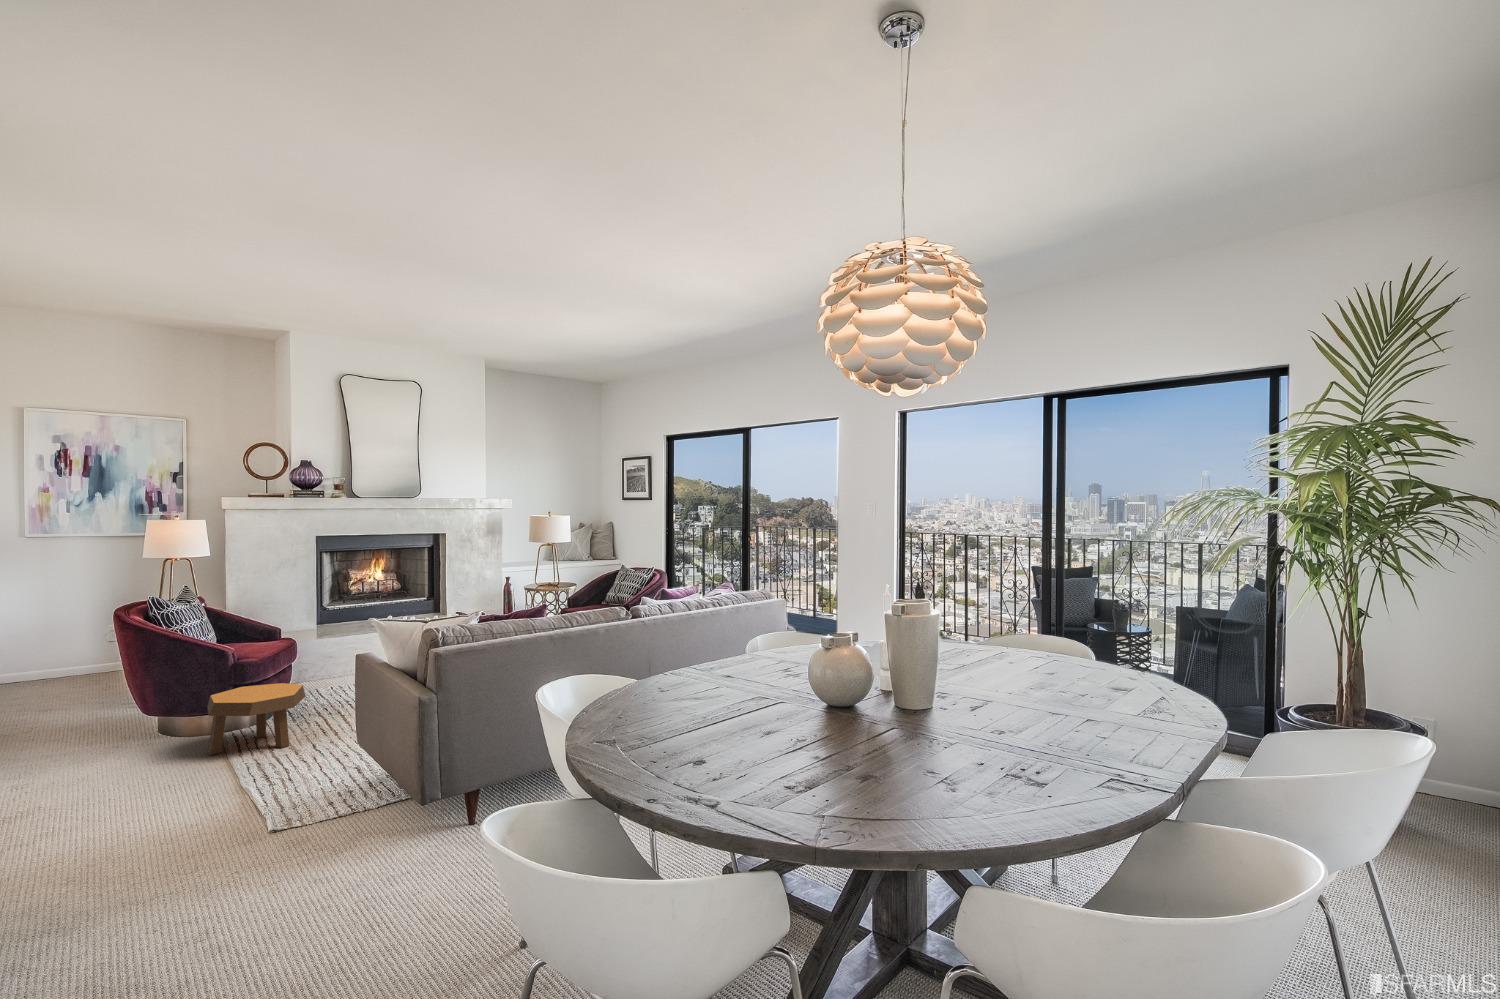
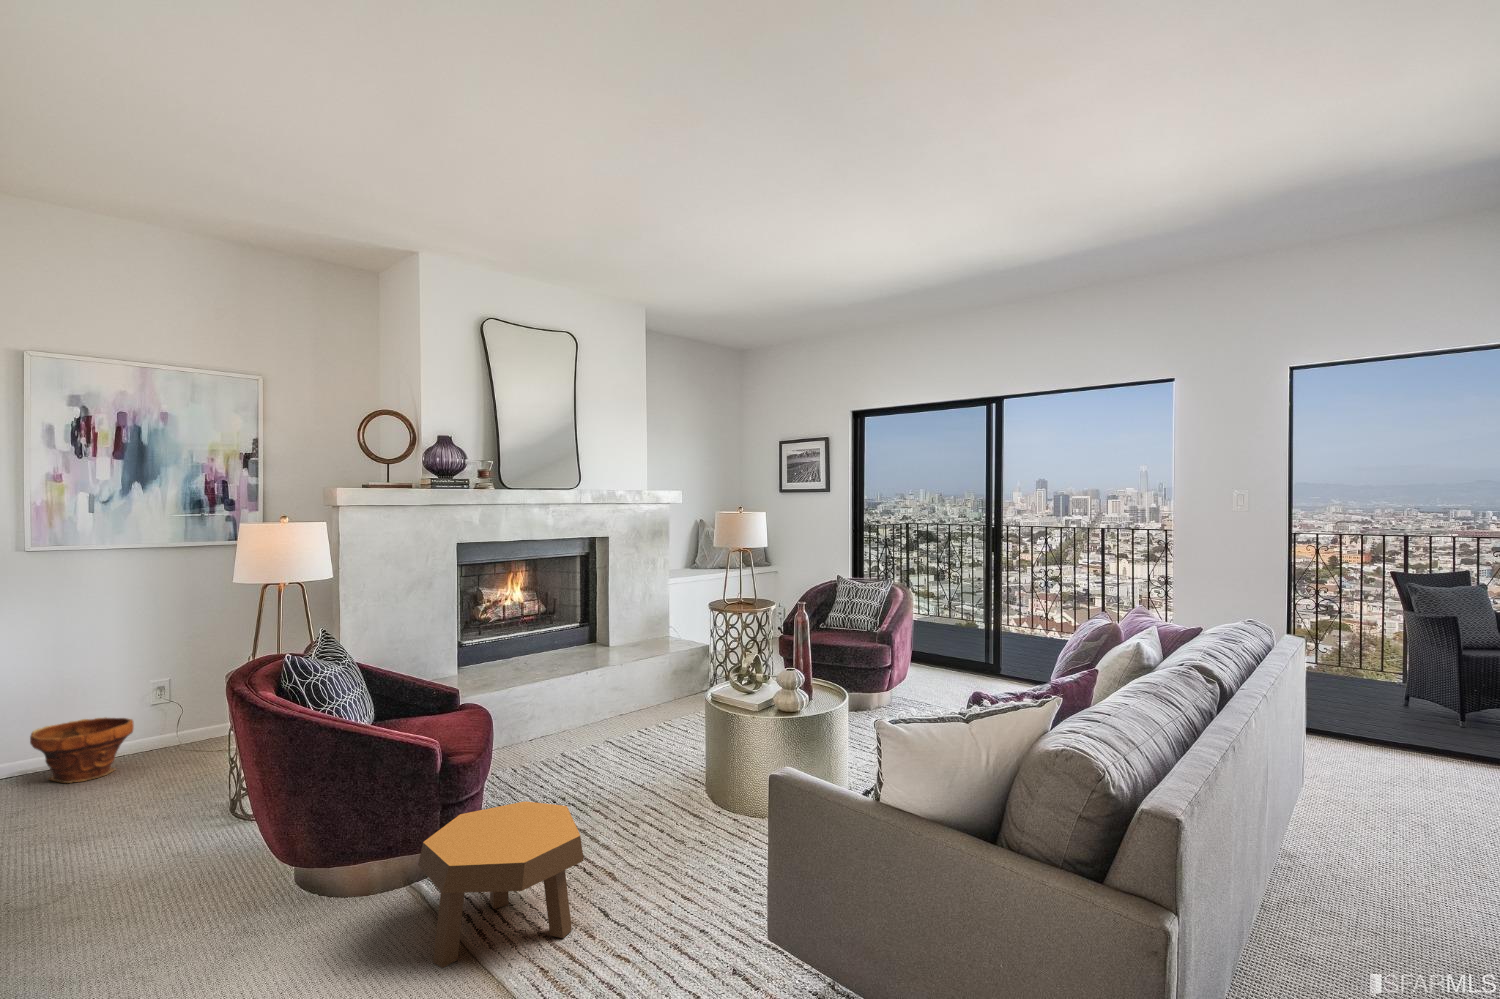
planter: none [26,646,93,684] -> present [30,718,134,783]

